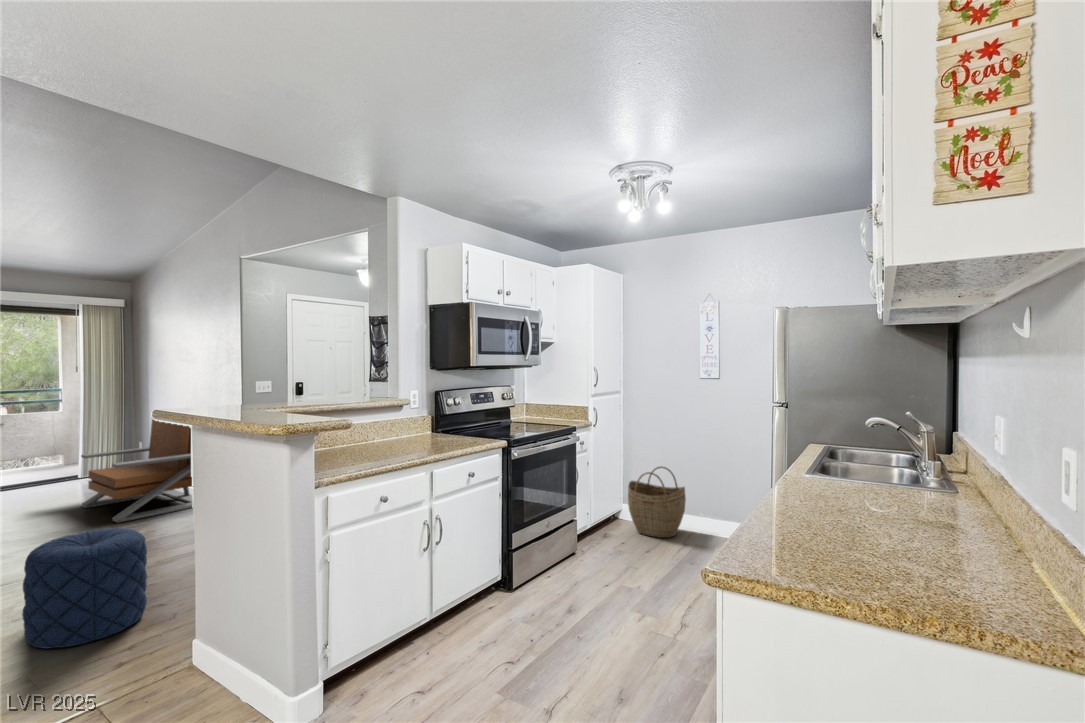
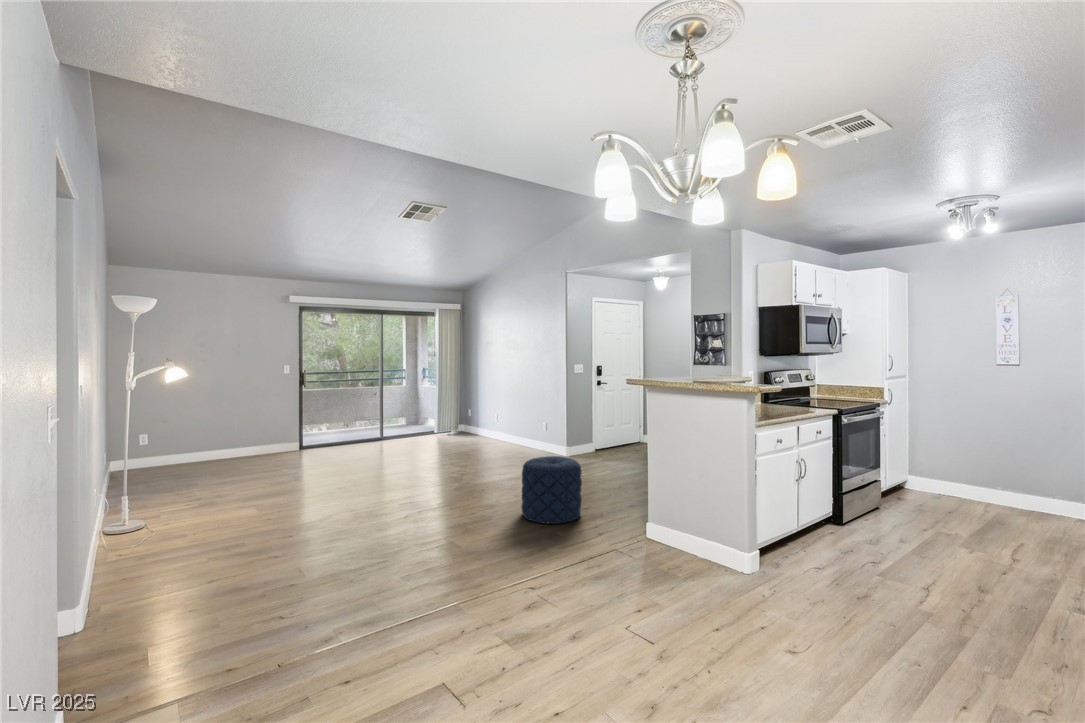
lounge chair: present [81,419,193,523] -> none [458,386,547,462]
woven basket: present [628,466,686,538] -> none [919,443,981,505]

